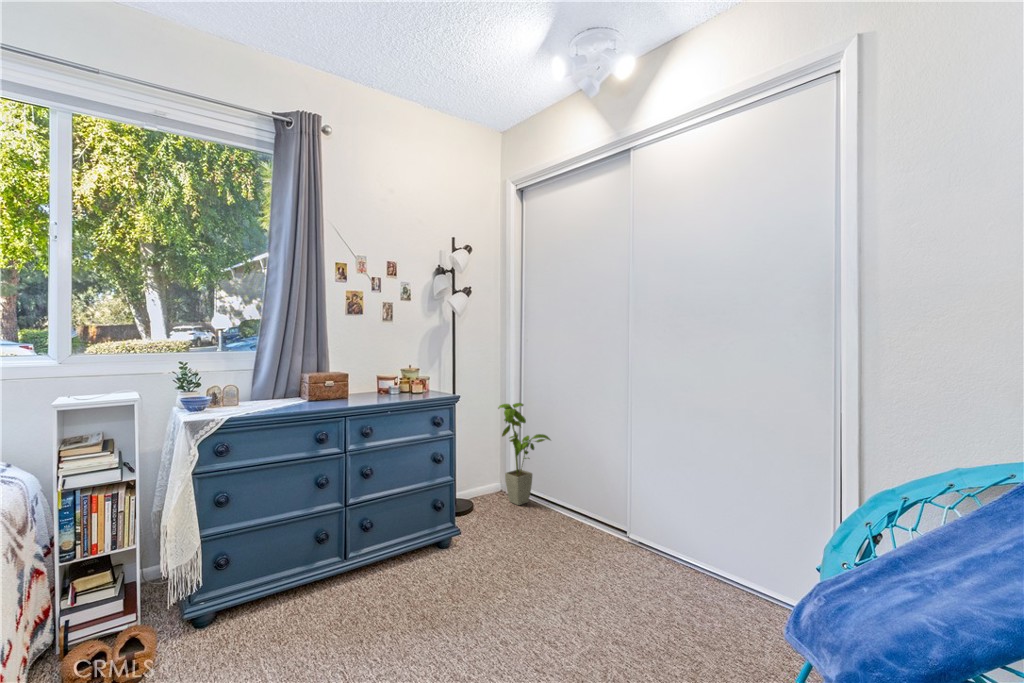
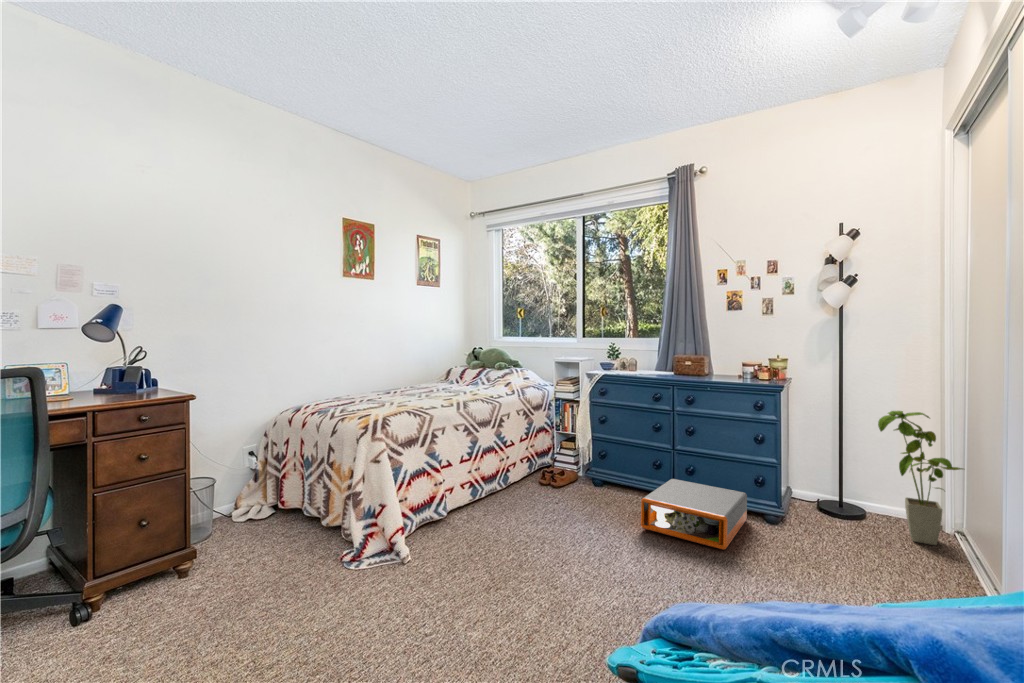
storage box: none [349,523,490,632] -> present [641,479,747,550]

